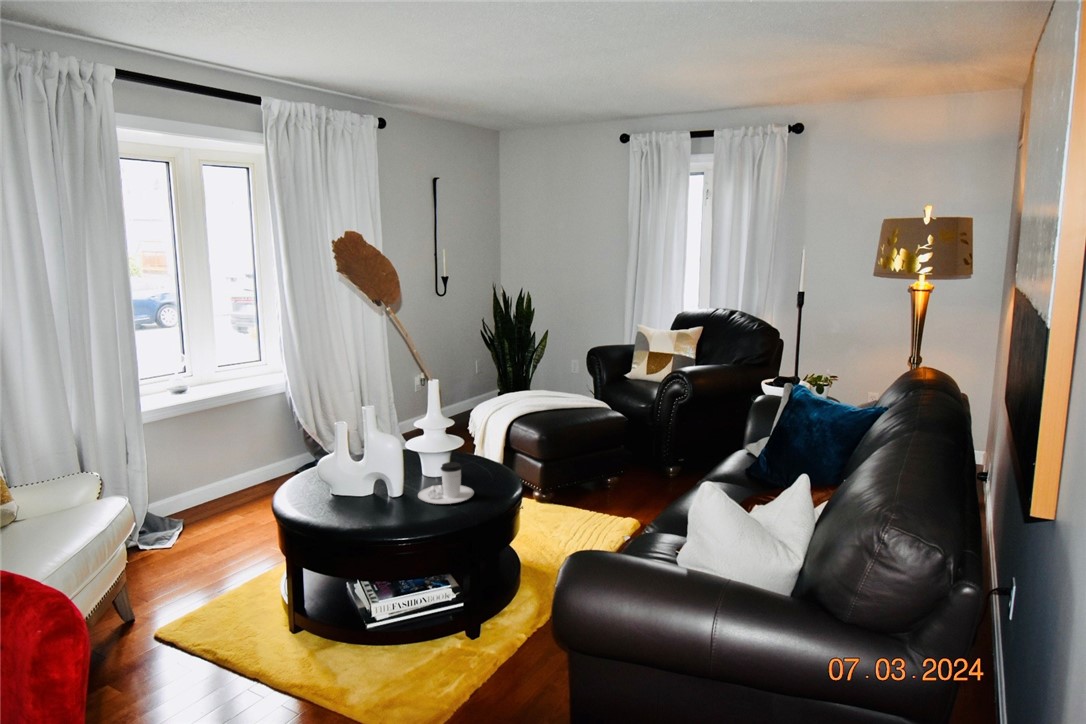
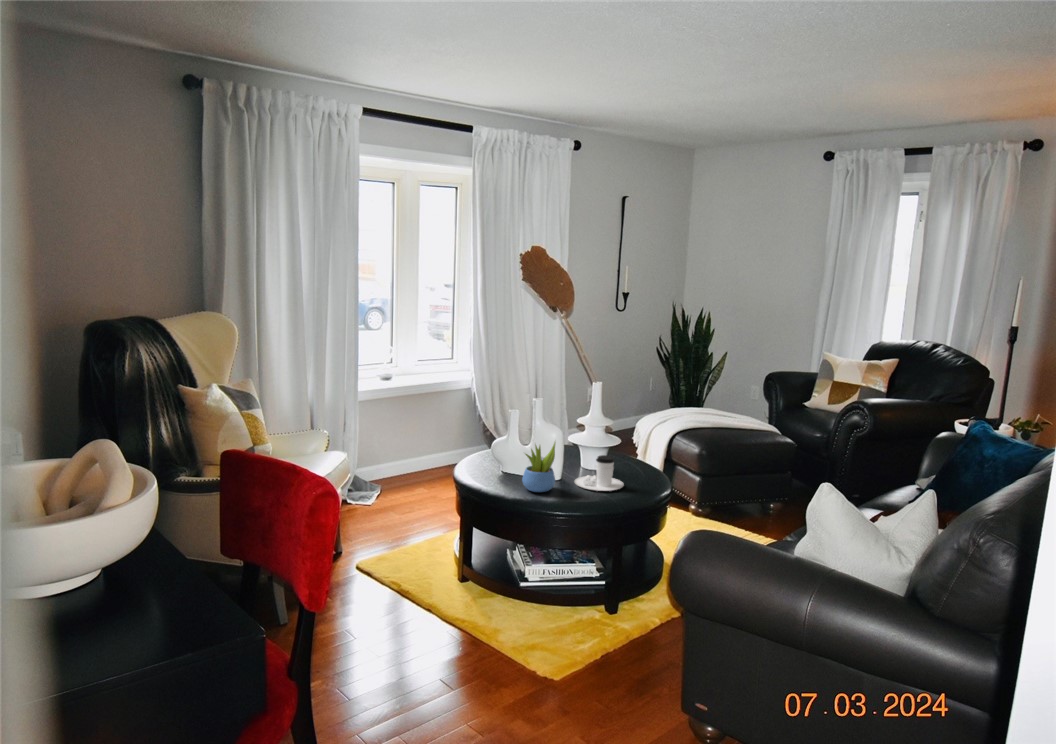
succulent plant: none [356,453,397,516] -> present [522,443,555,492]

